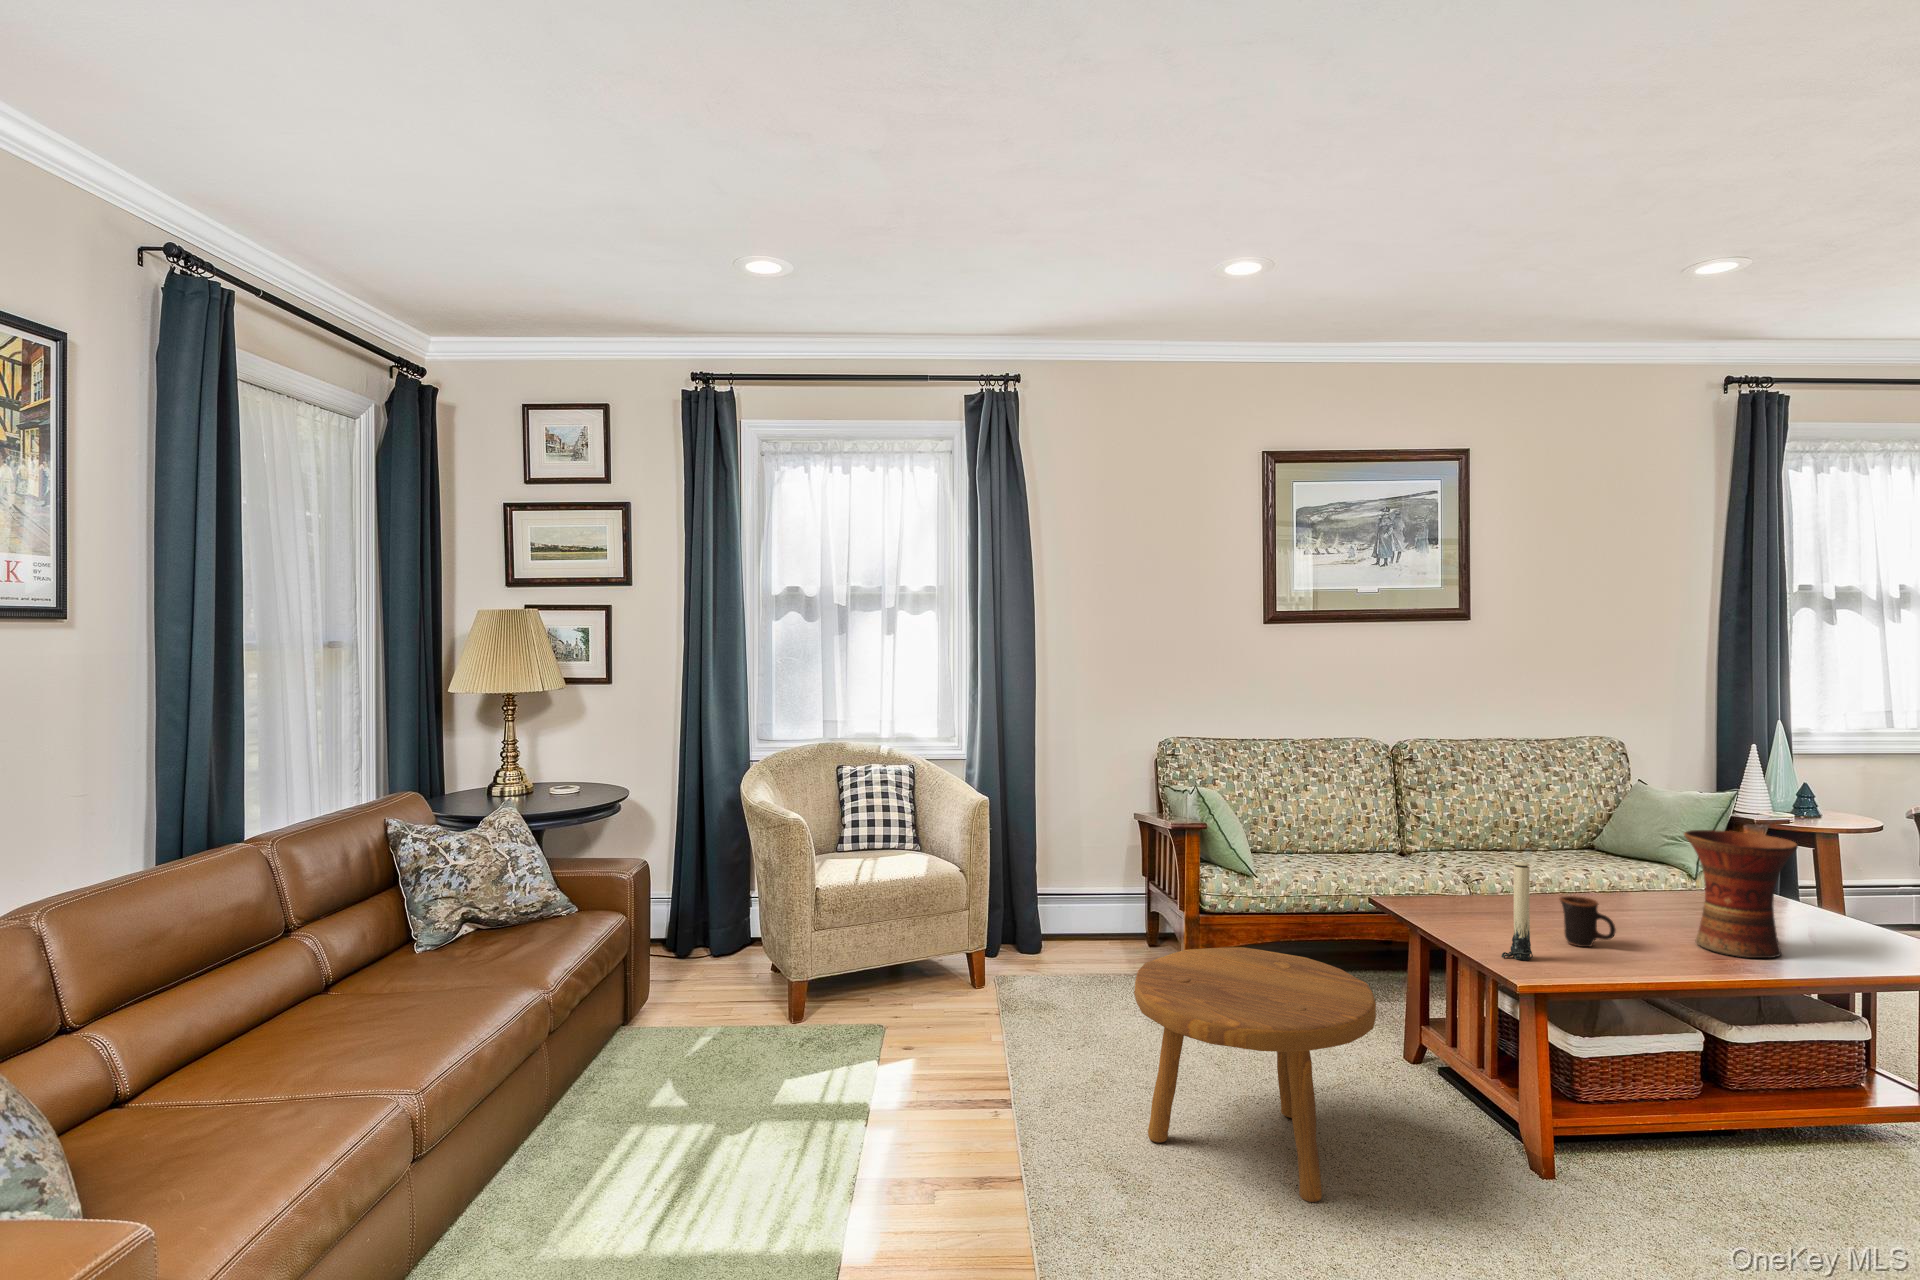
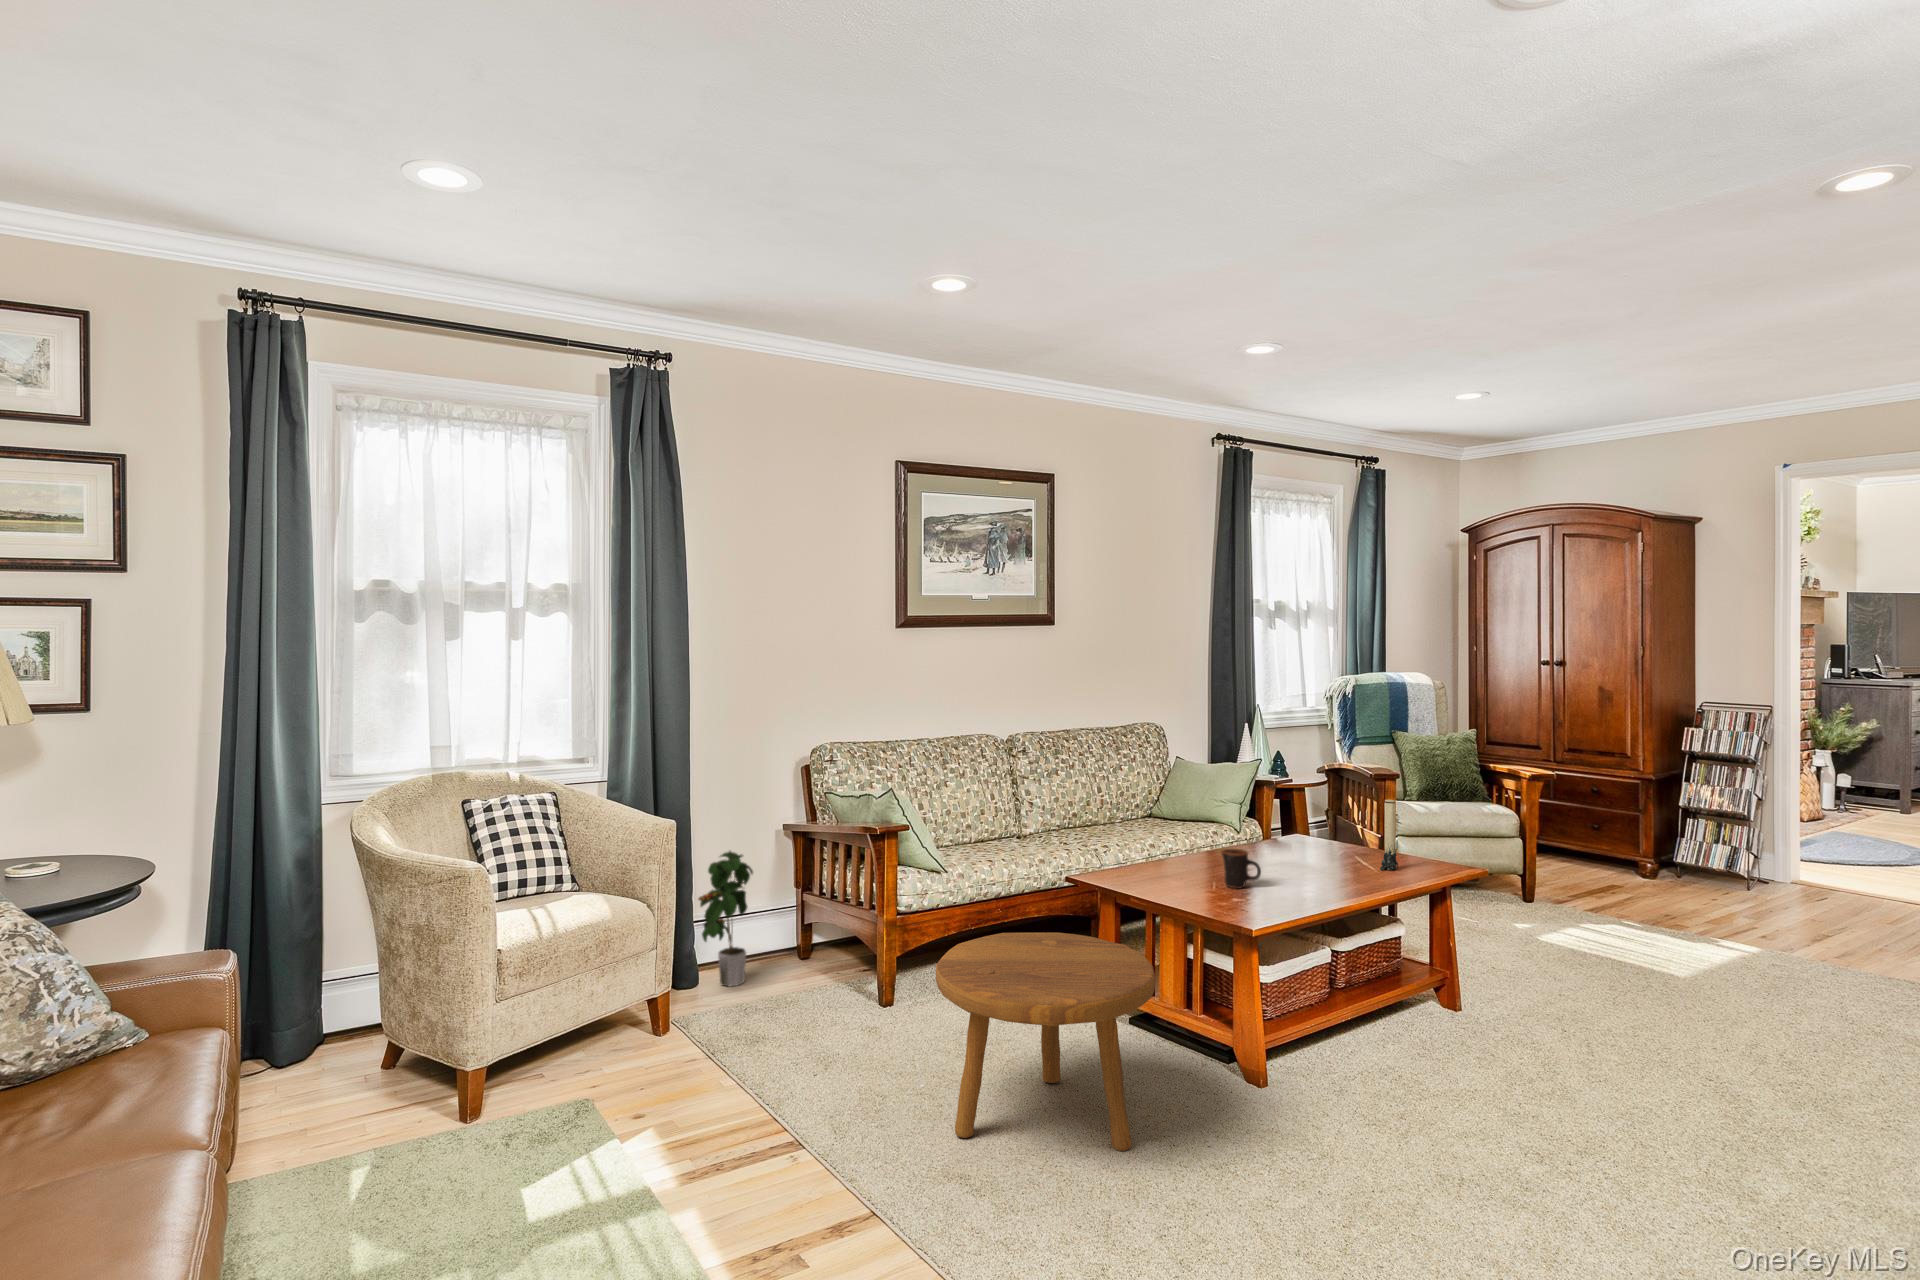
vase: present [1684,830,1798,958] -> none [1287,787,1360,879]
potted plant: none [1024,834,1091,962] -> present [698,851,753,986]
candle: present [1501,862,1533,960] -> present [1380,800,1398,870]

